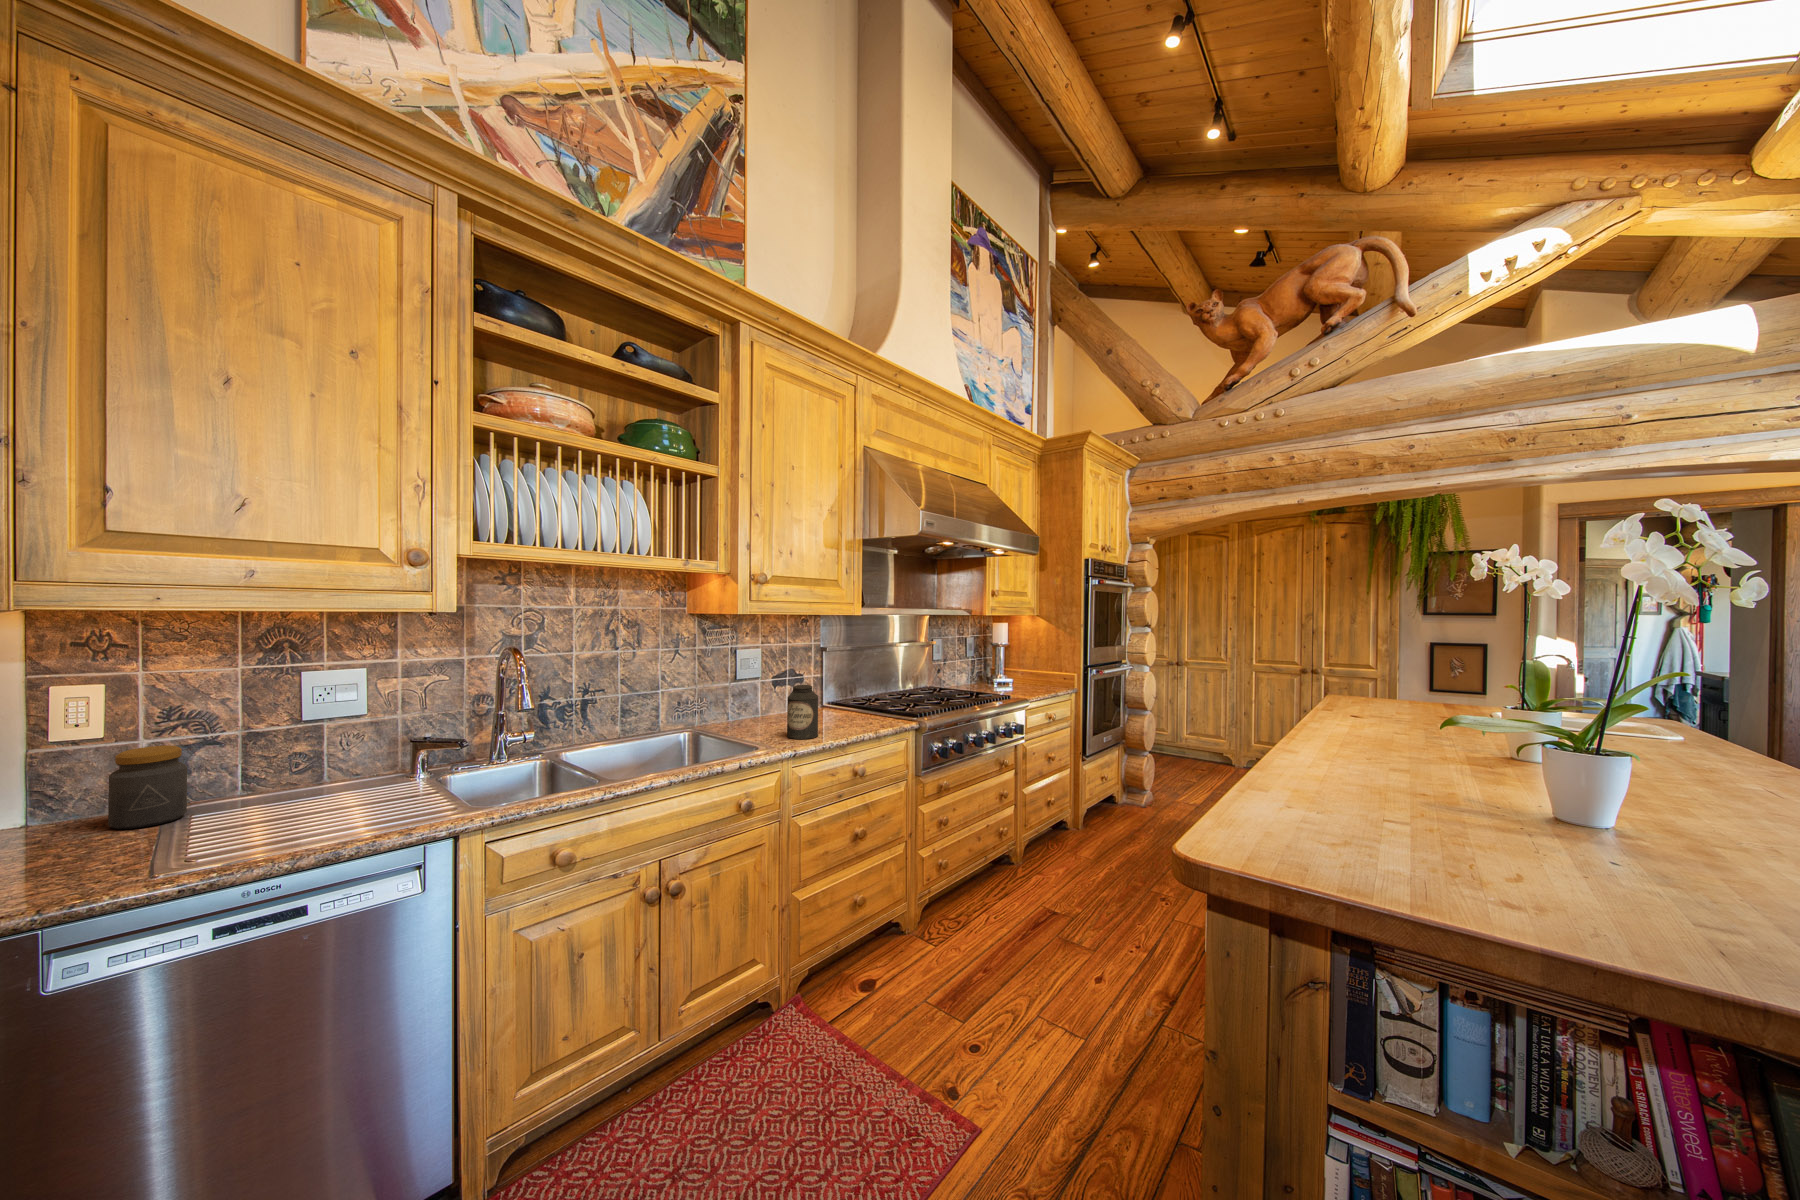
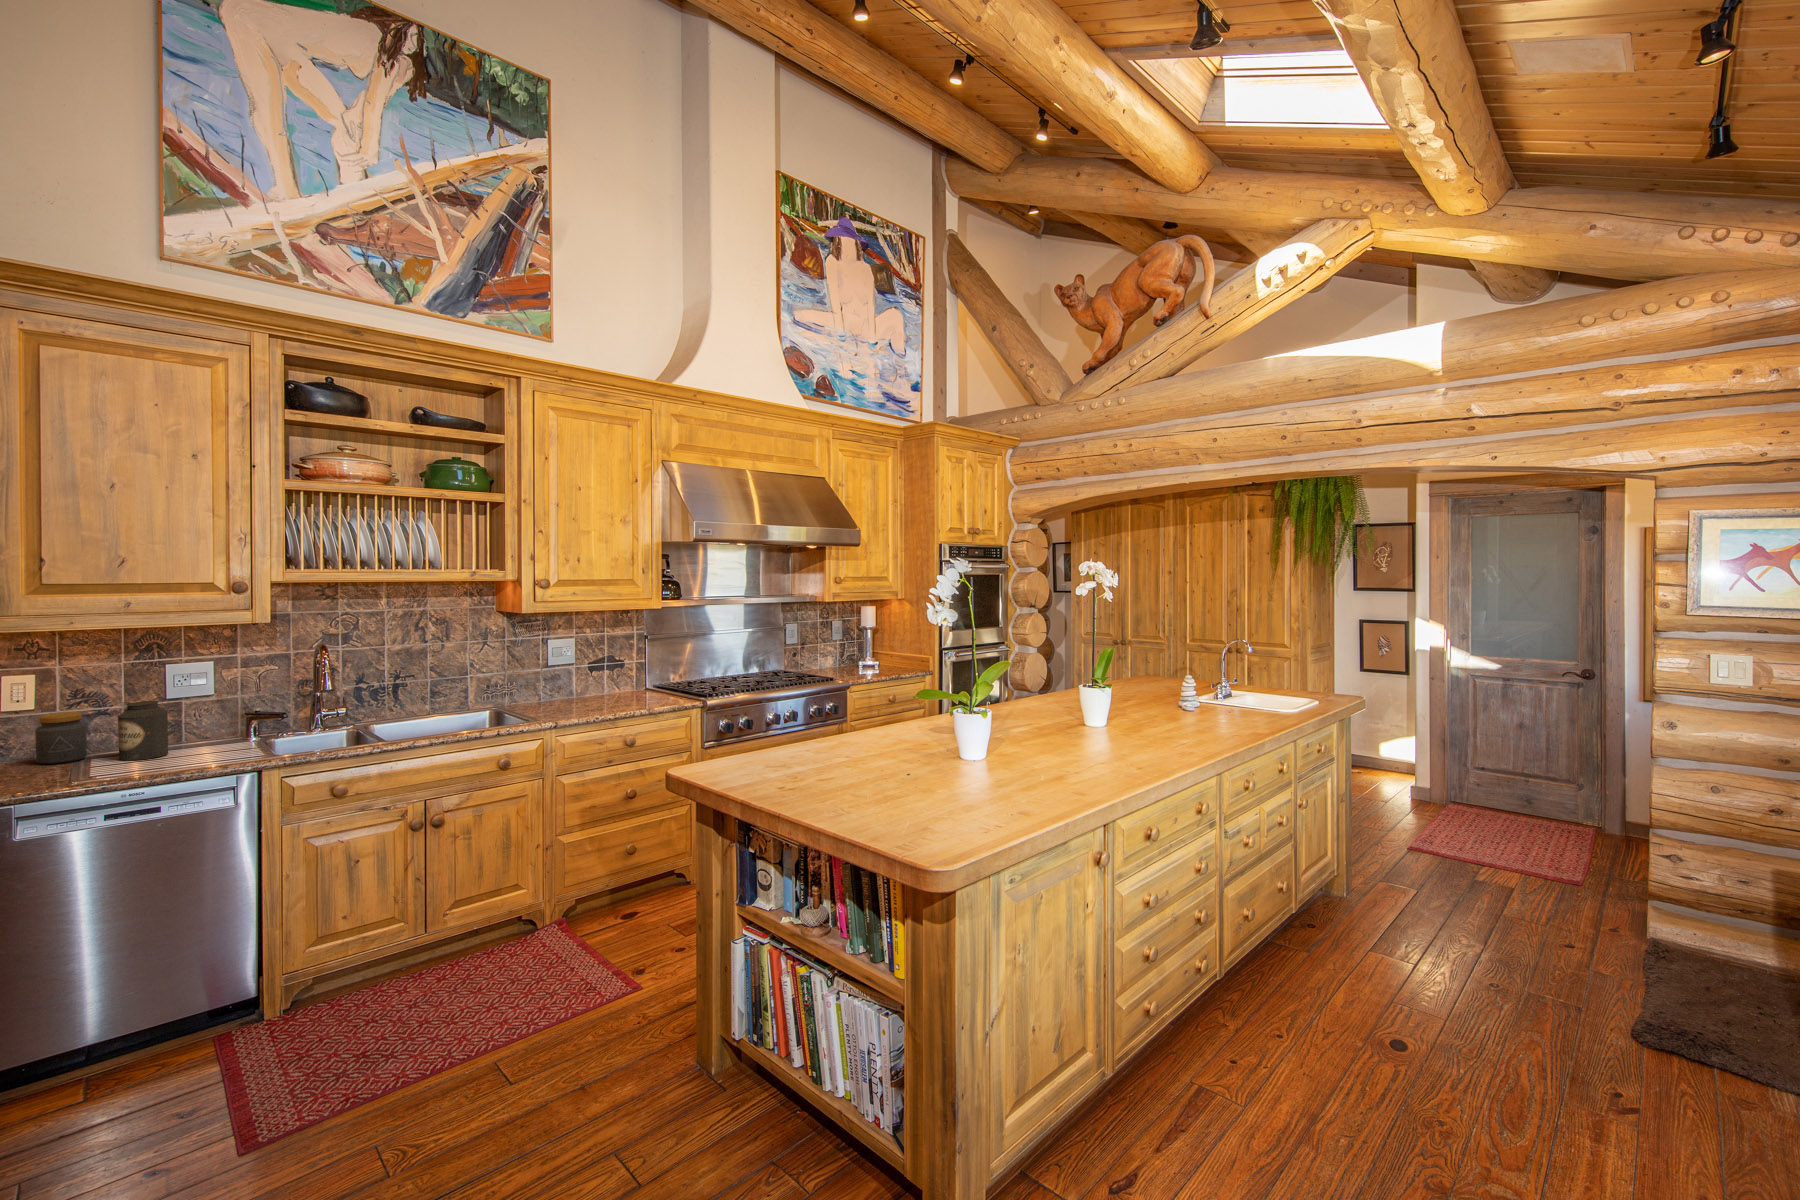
canister: present [787,685,818,739] -> present [118,700,168,761]

